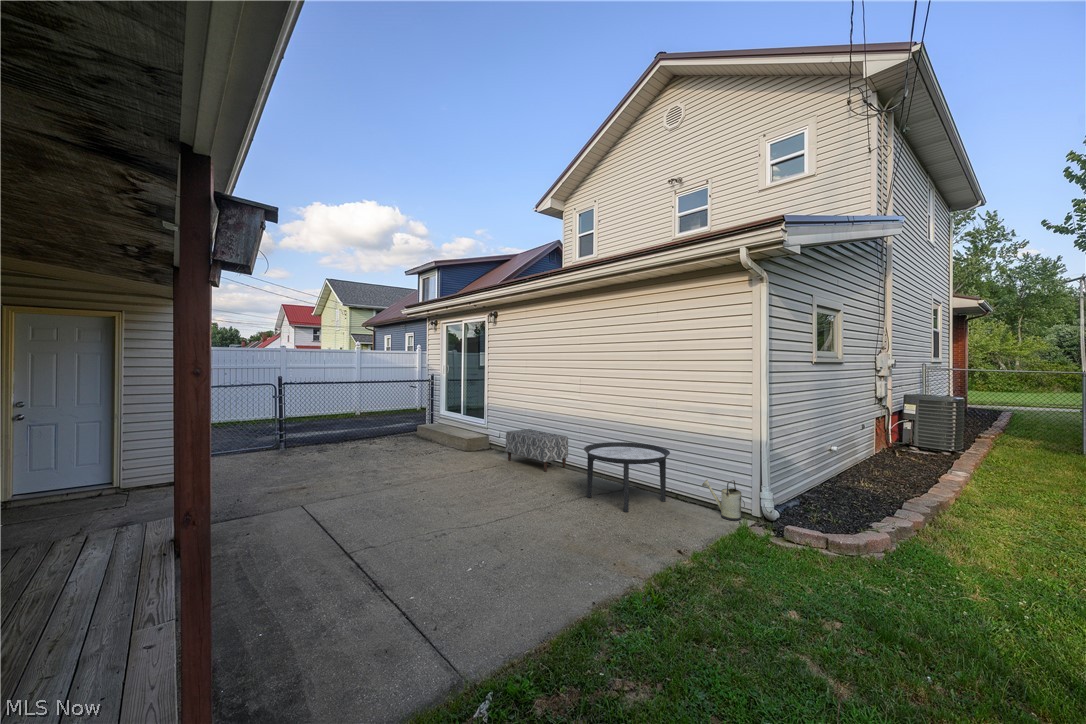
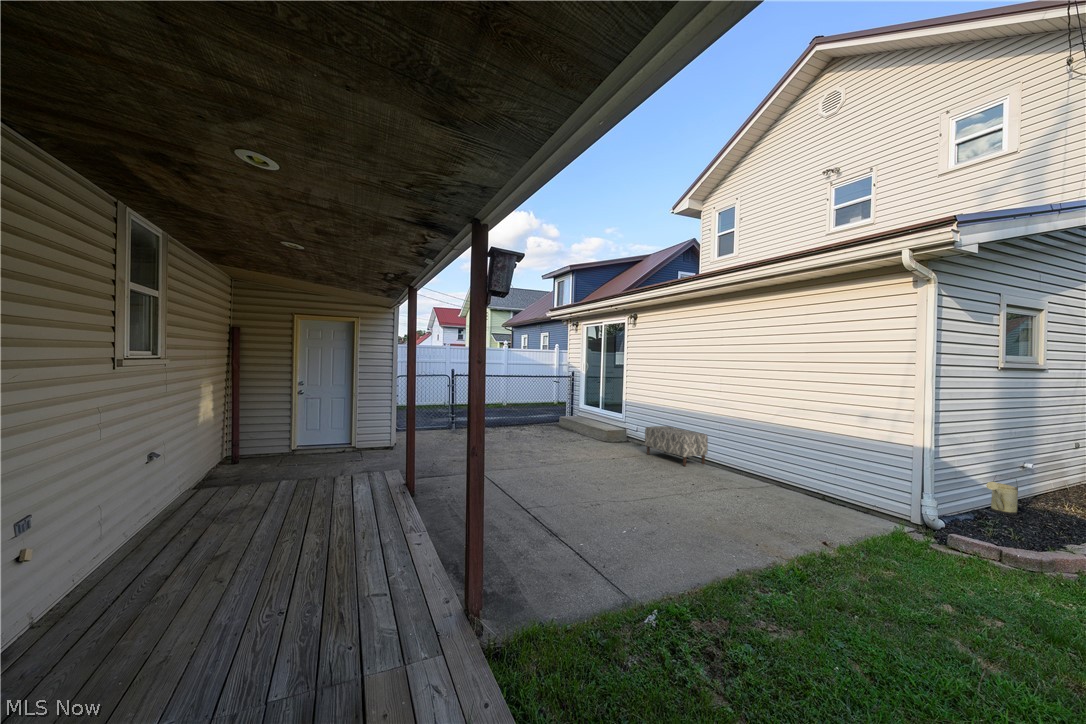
round table: present [584,442,670,512] -> none [726,441,818,507]
watering can: present [702,480,745,521] -> present [986,481,1018,515]

